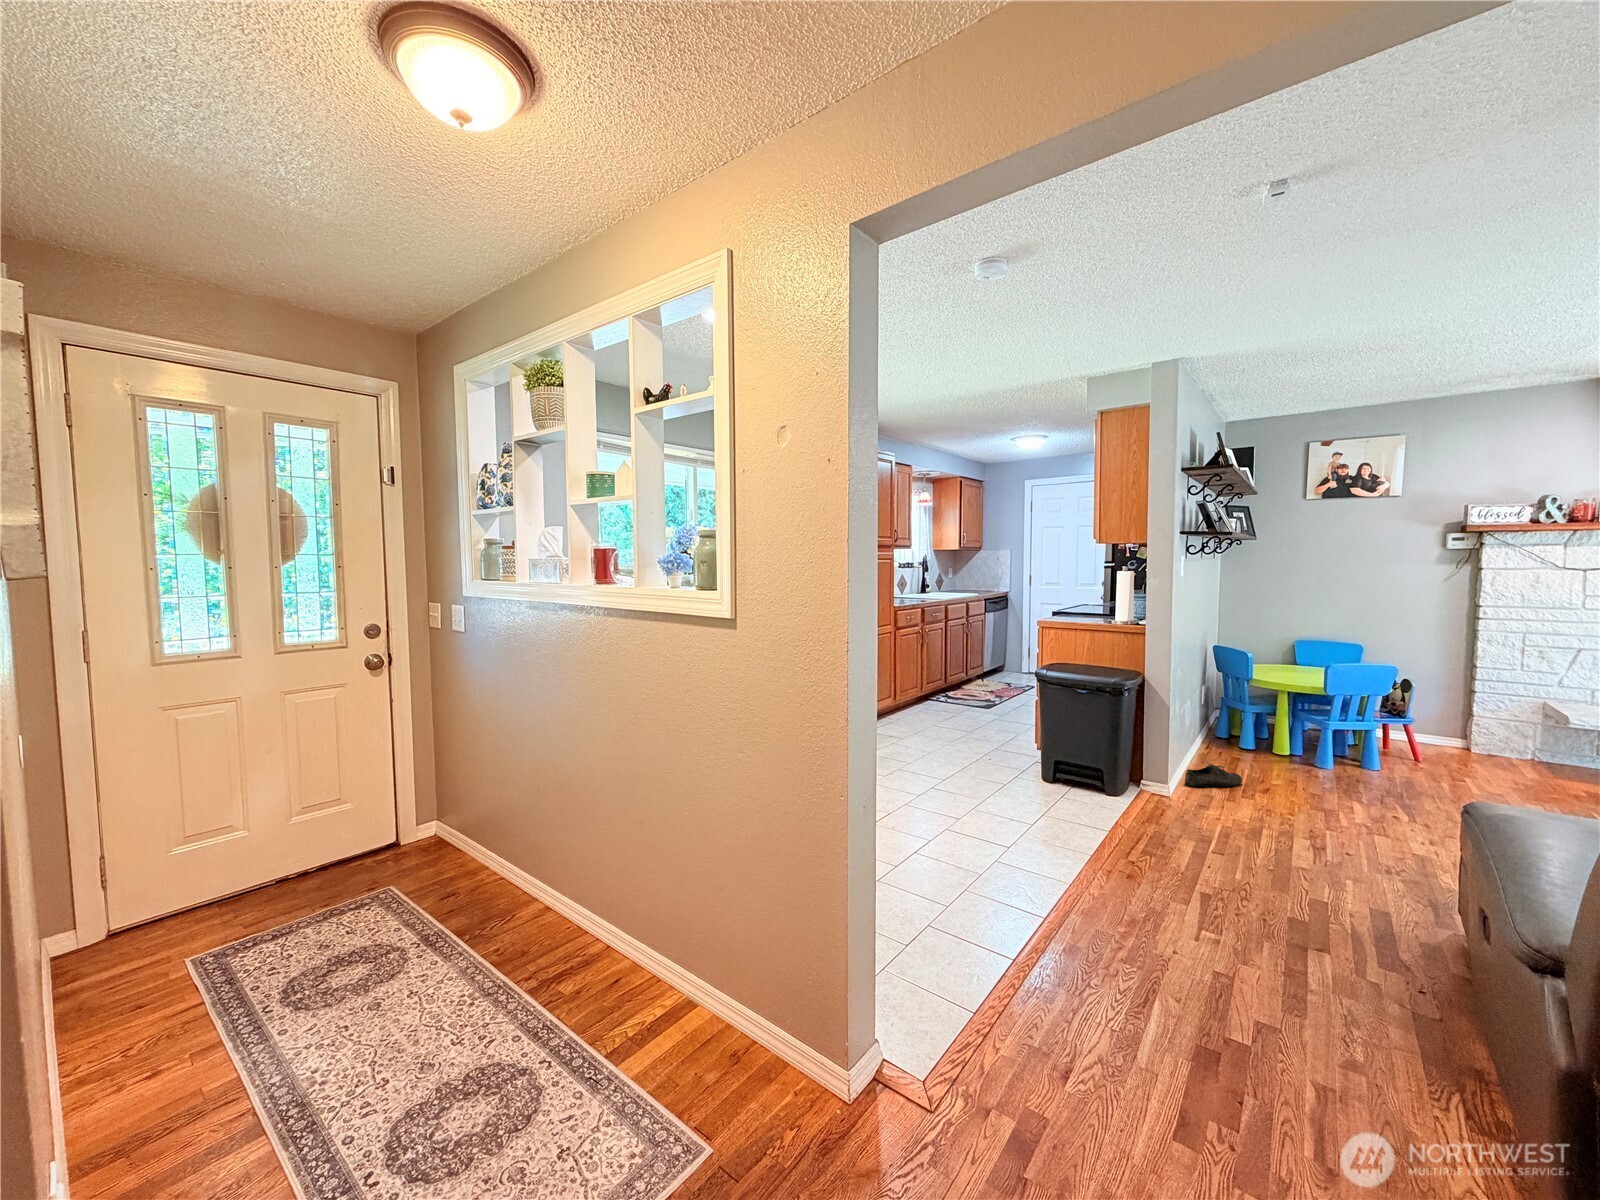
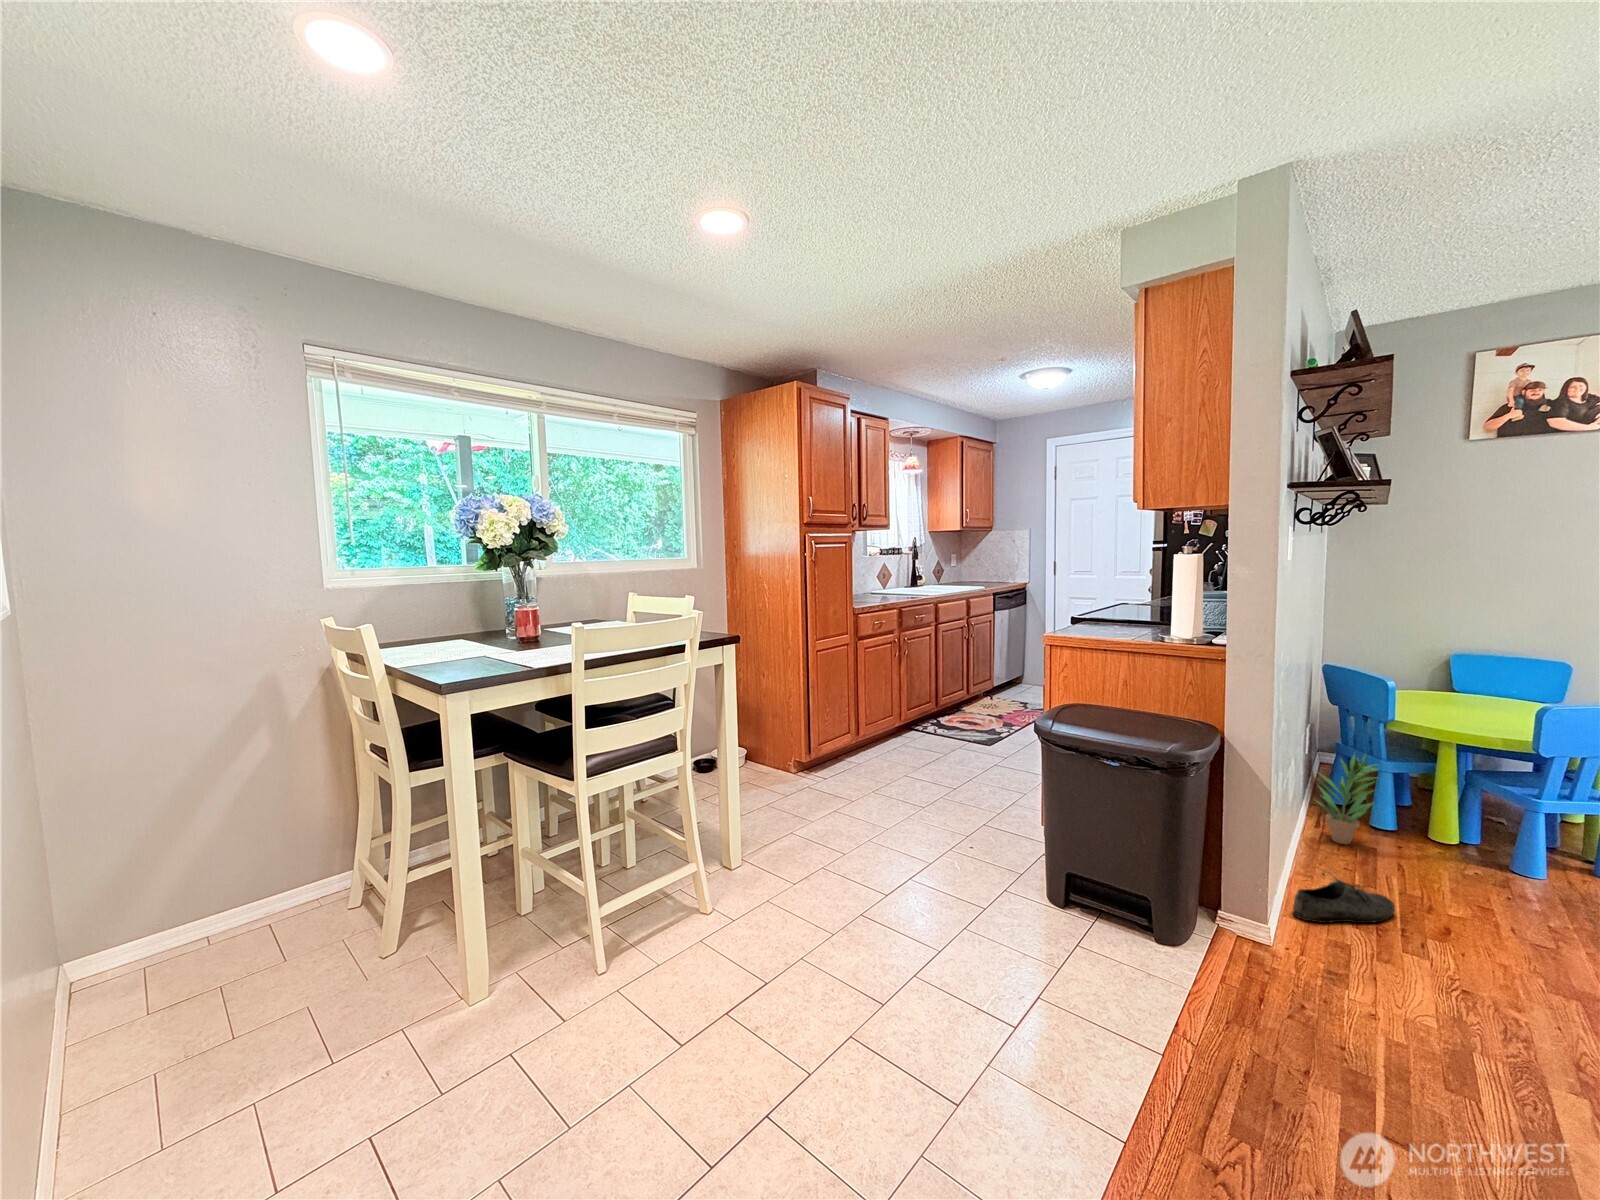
potted plant: none [1203,697,1243,756] -> present [1318,754,1377,844]

